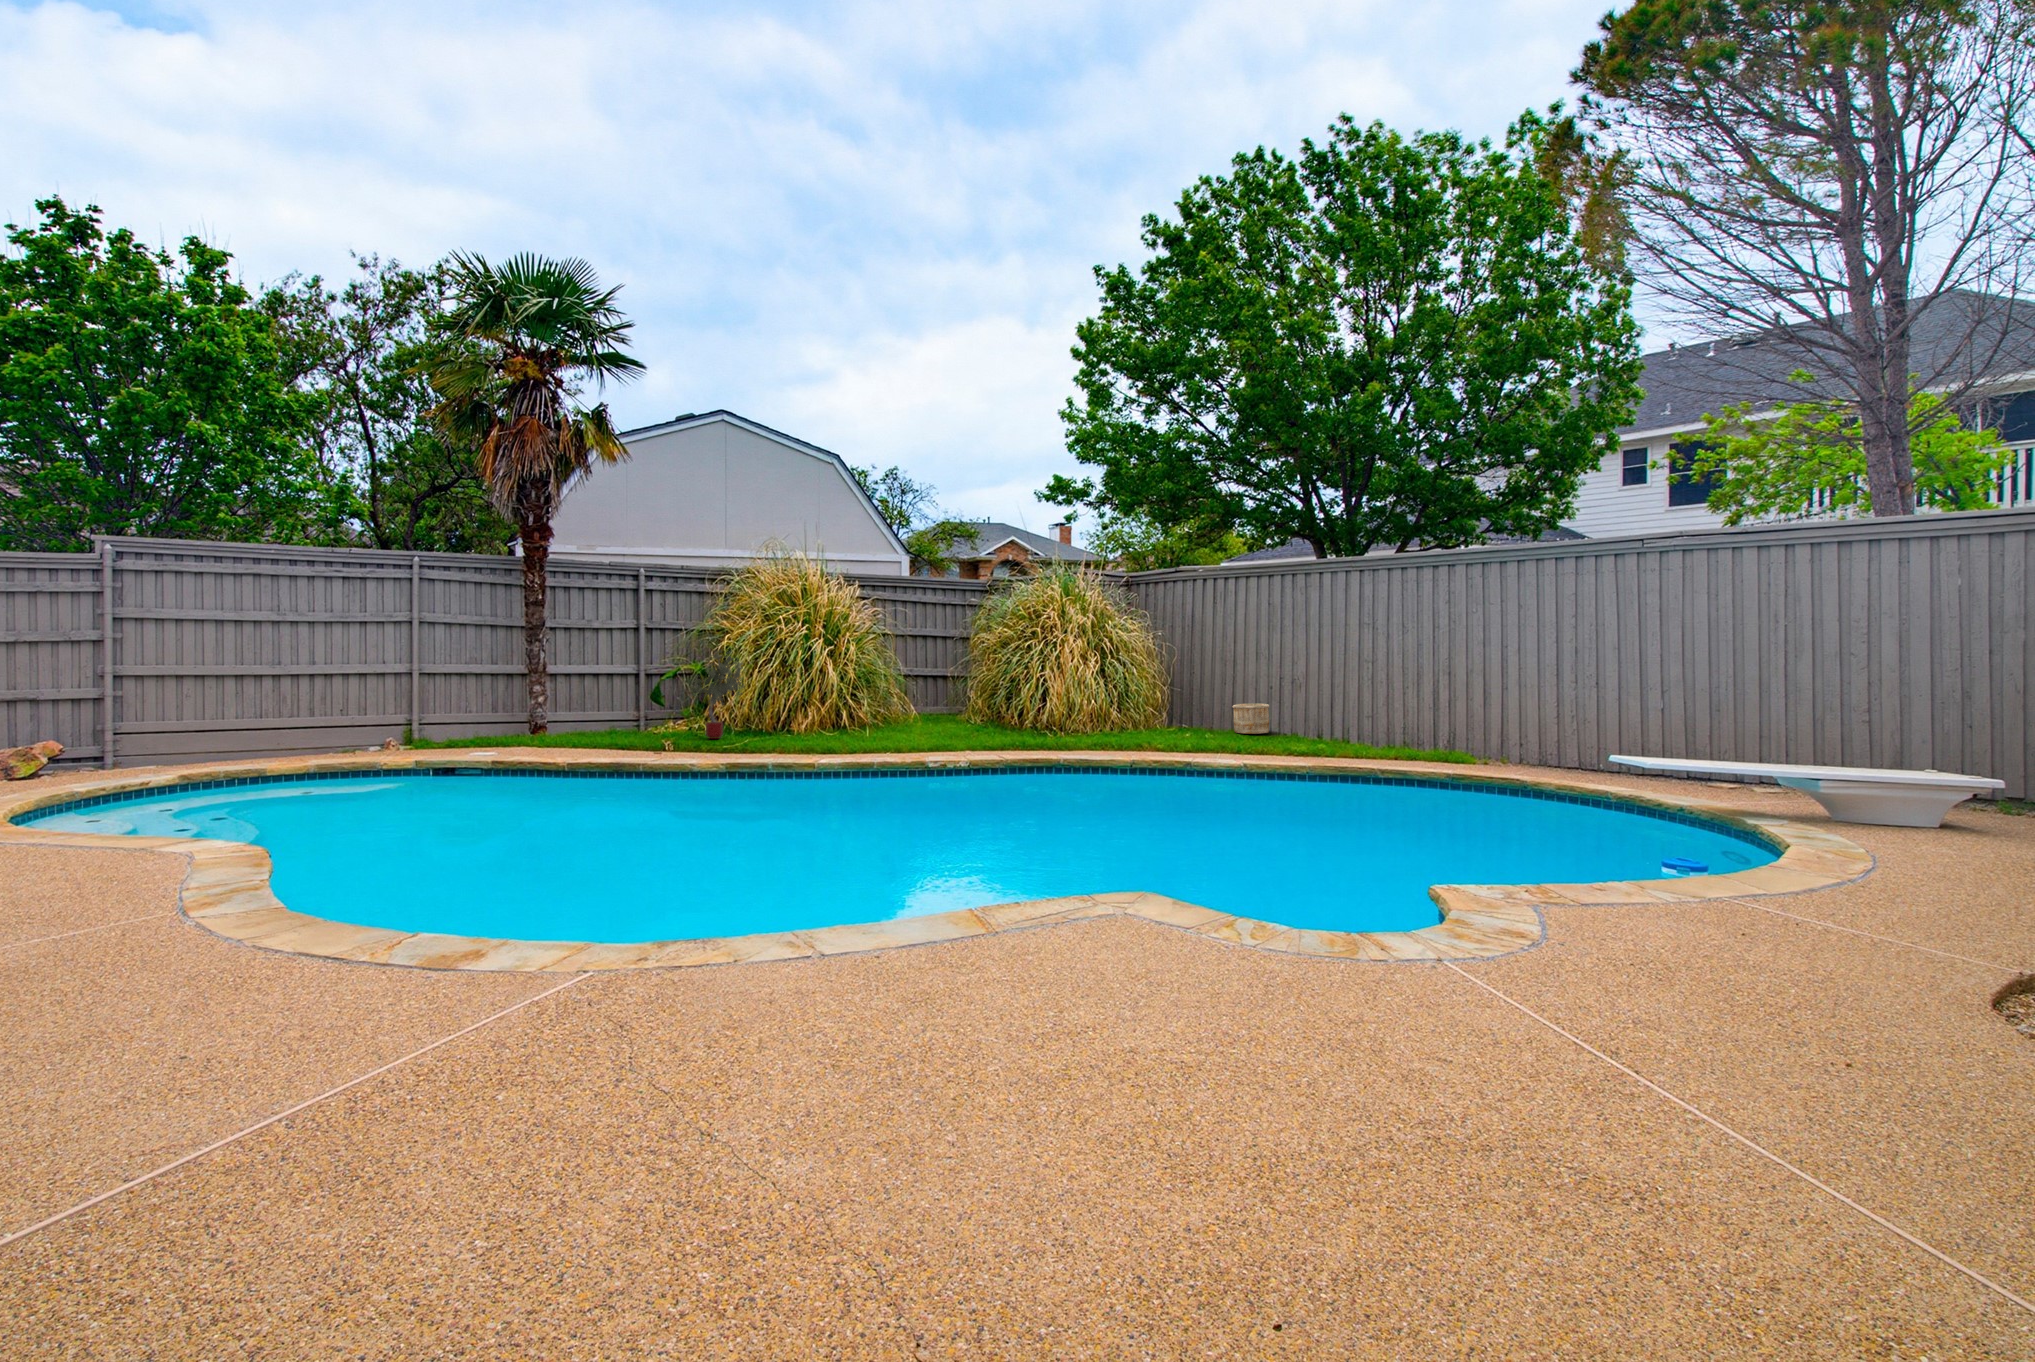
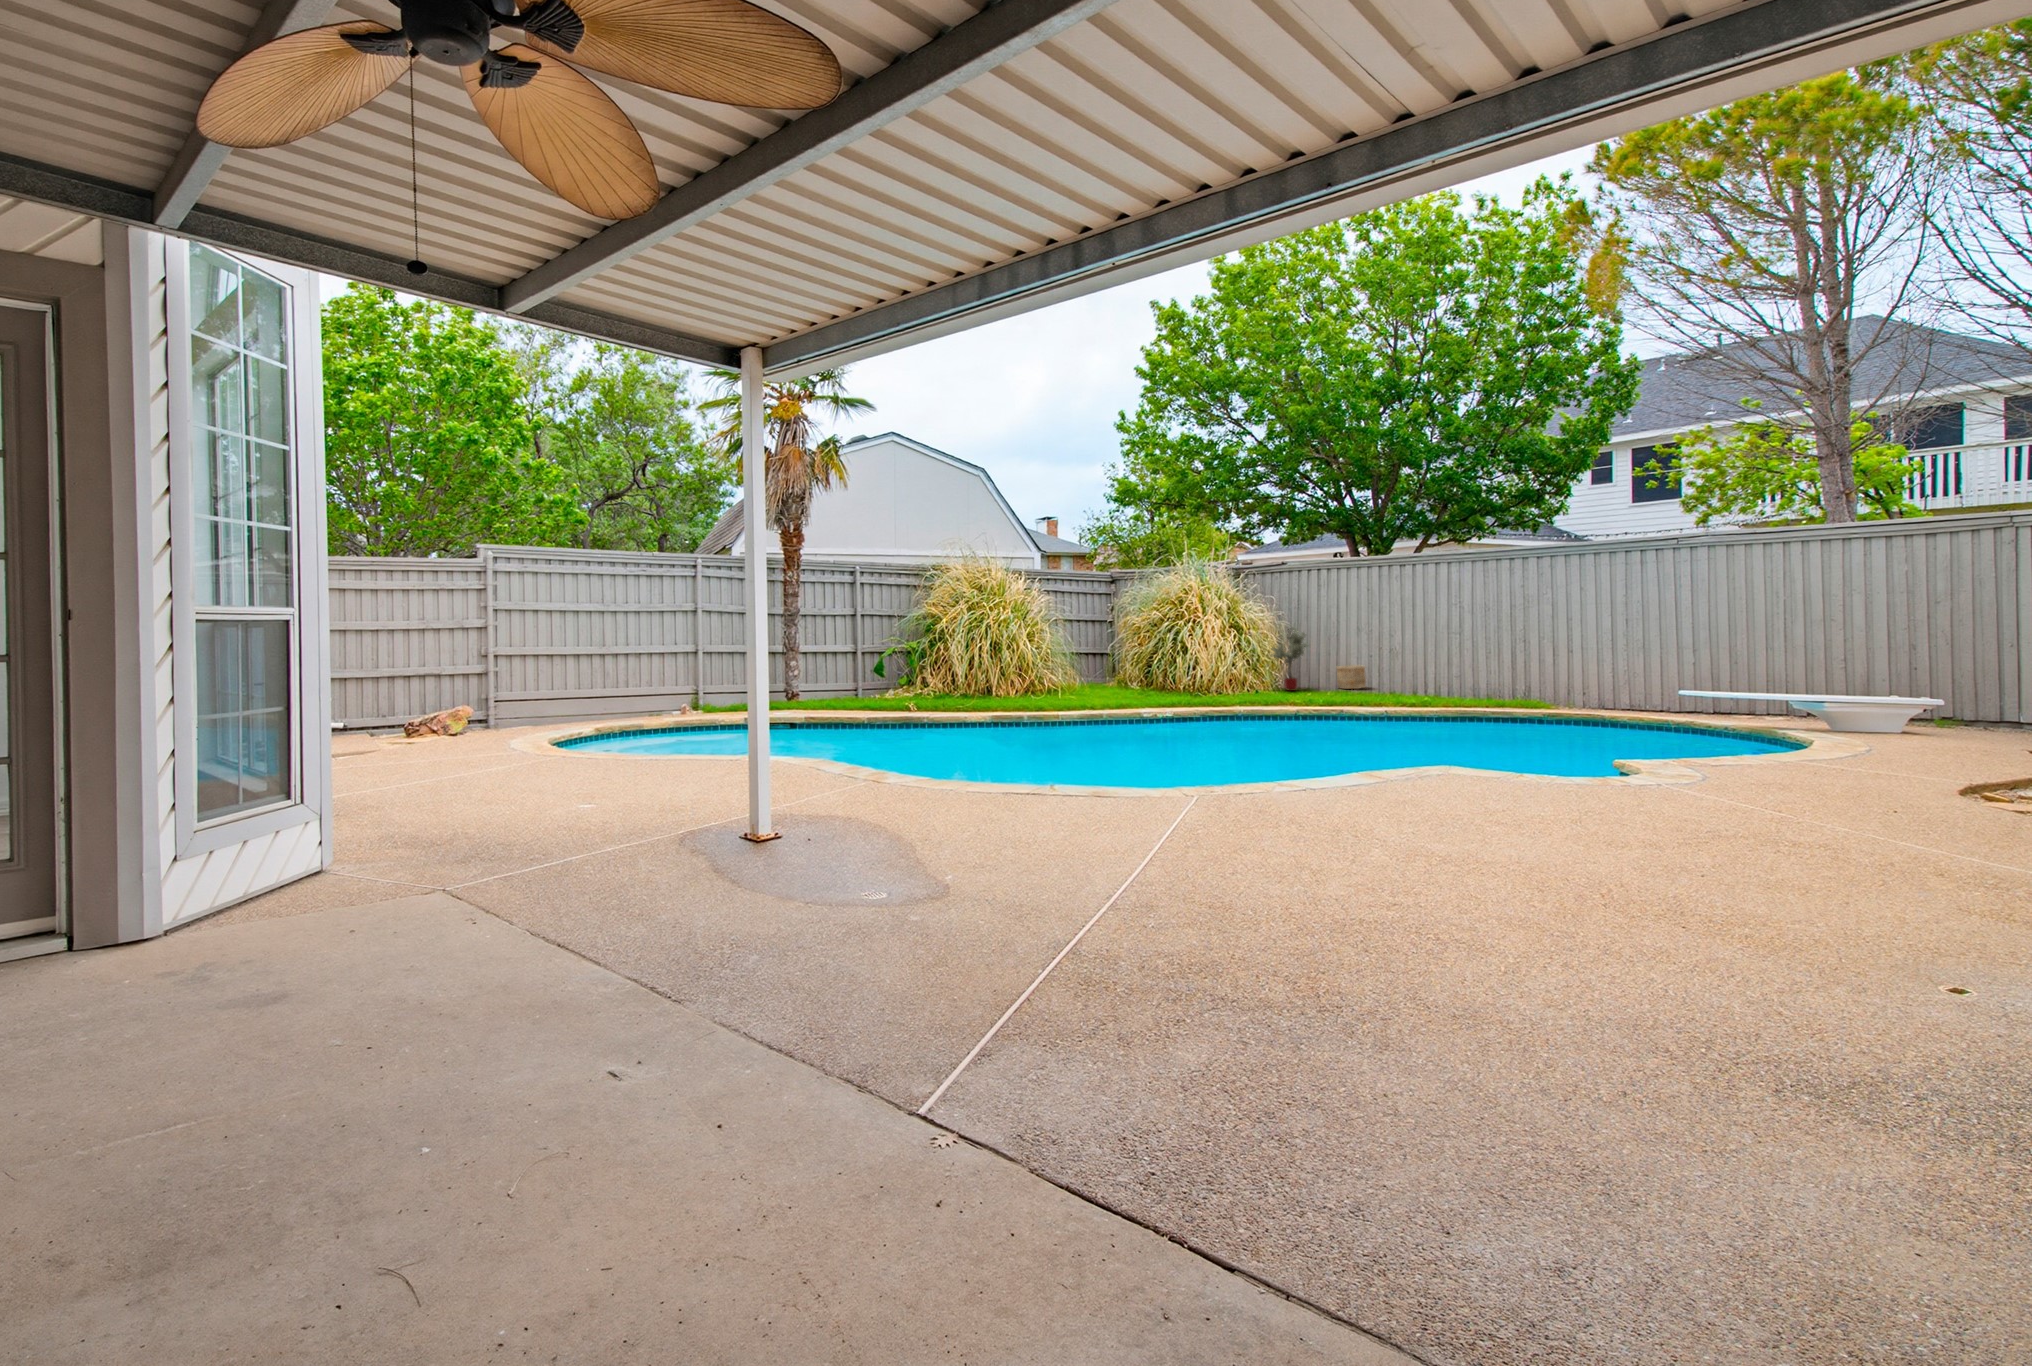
potted tree: present [691,651,743,739] -> present [1271,626,1307,691]

